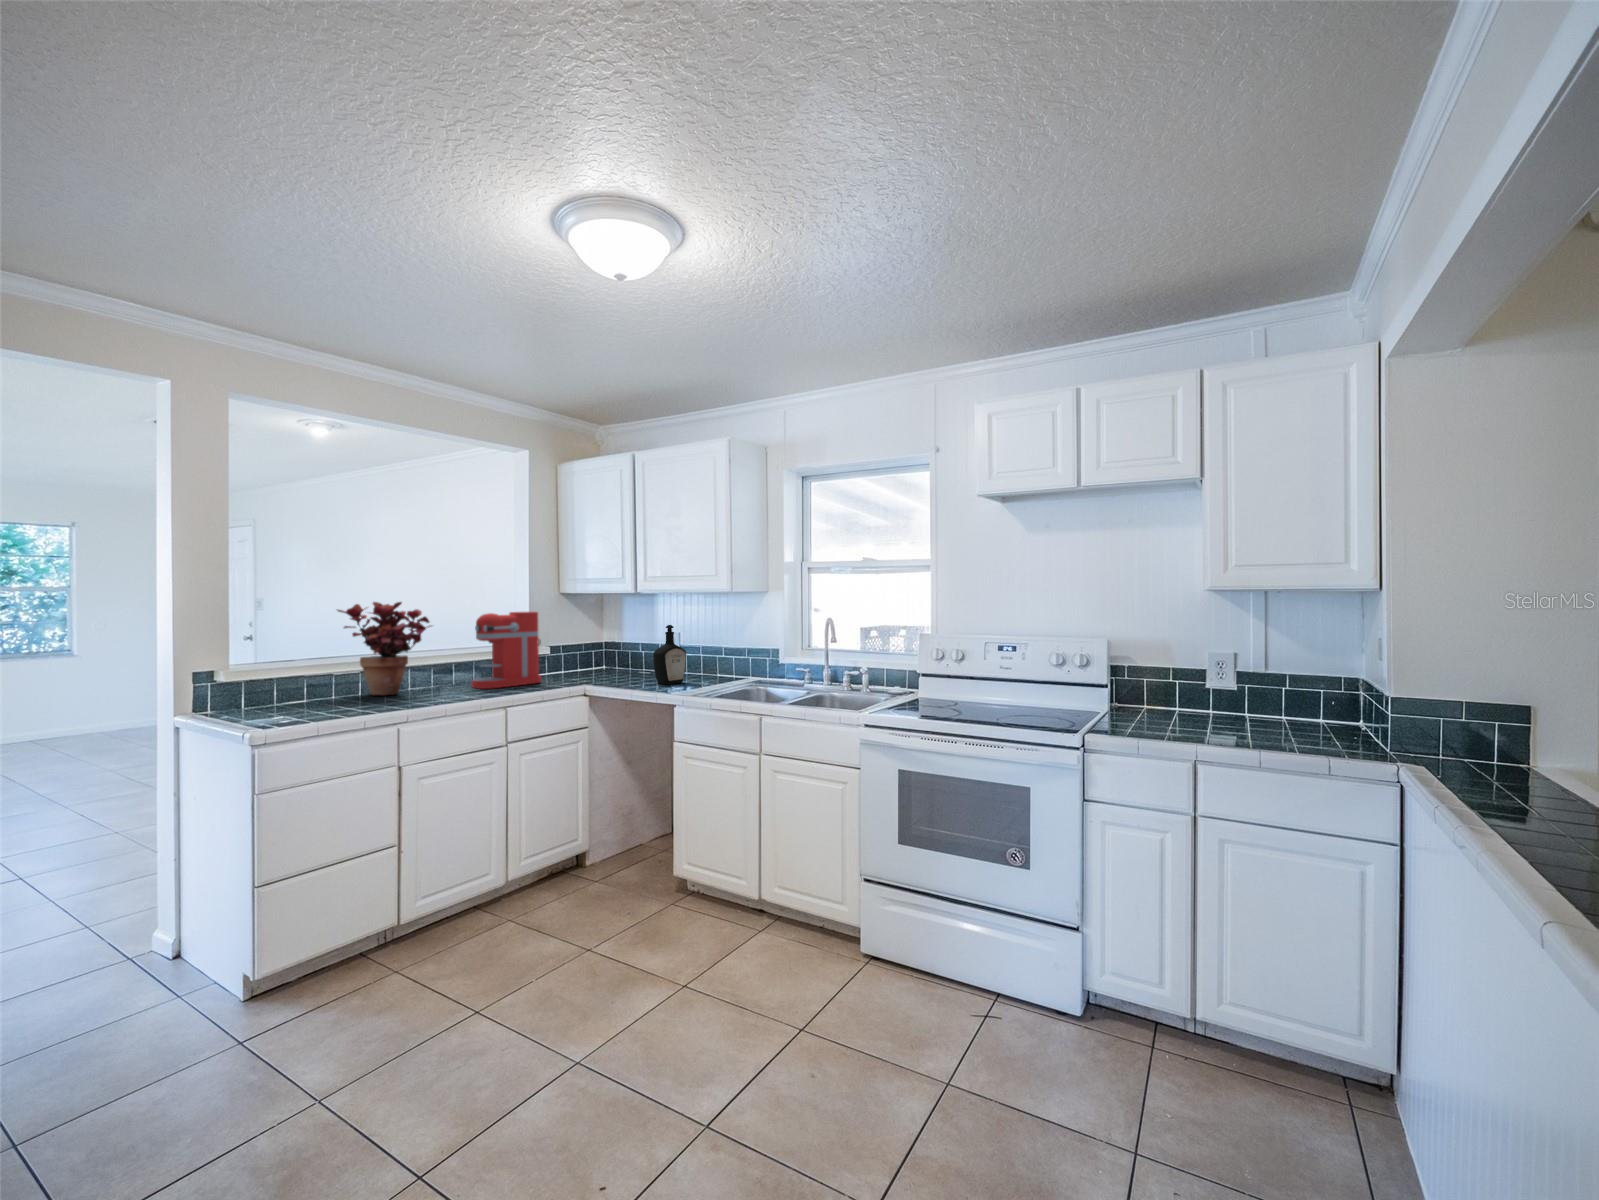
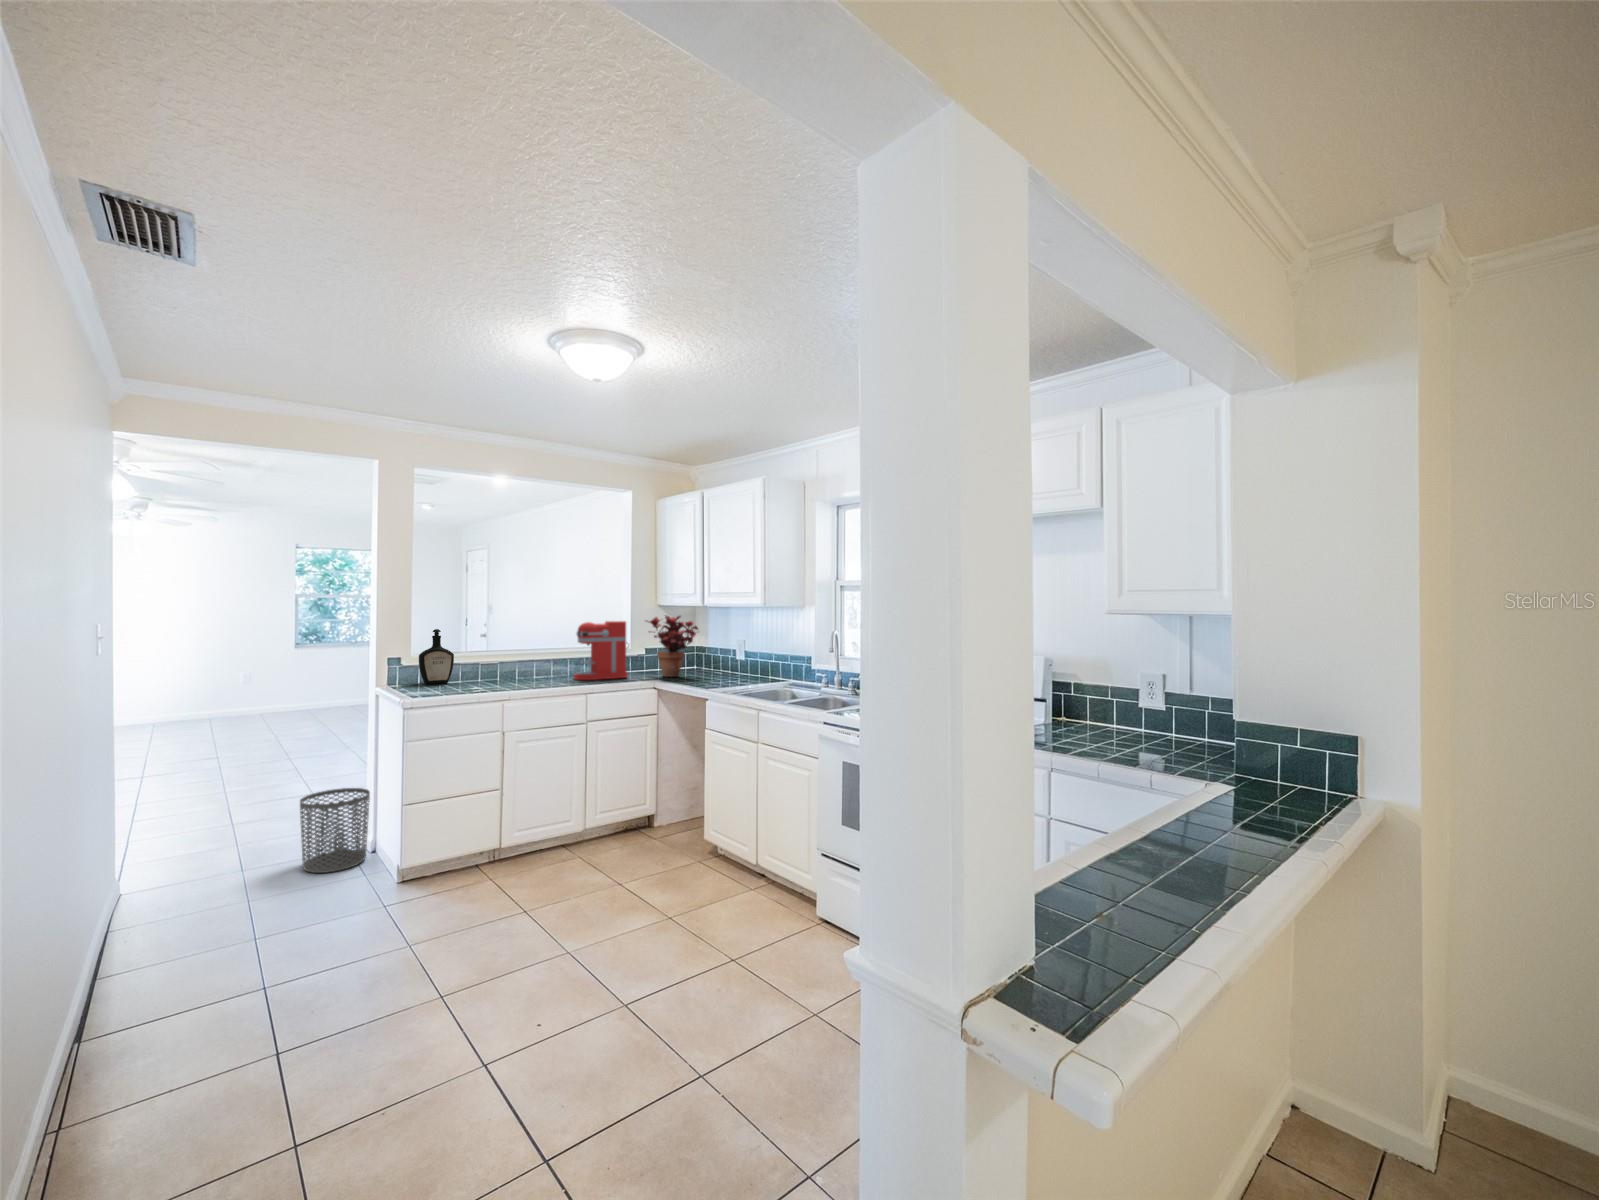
potted plant: present [337,602,431,695] -> present [649,615,698,677]
bottle: present [653,625,686,685] -> present [419,629,454,684]
waste bin: none [48,868,174,1012] -> present [300,788,370,873]

